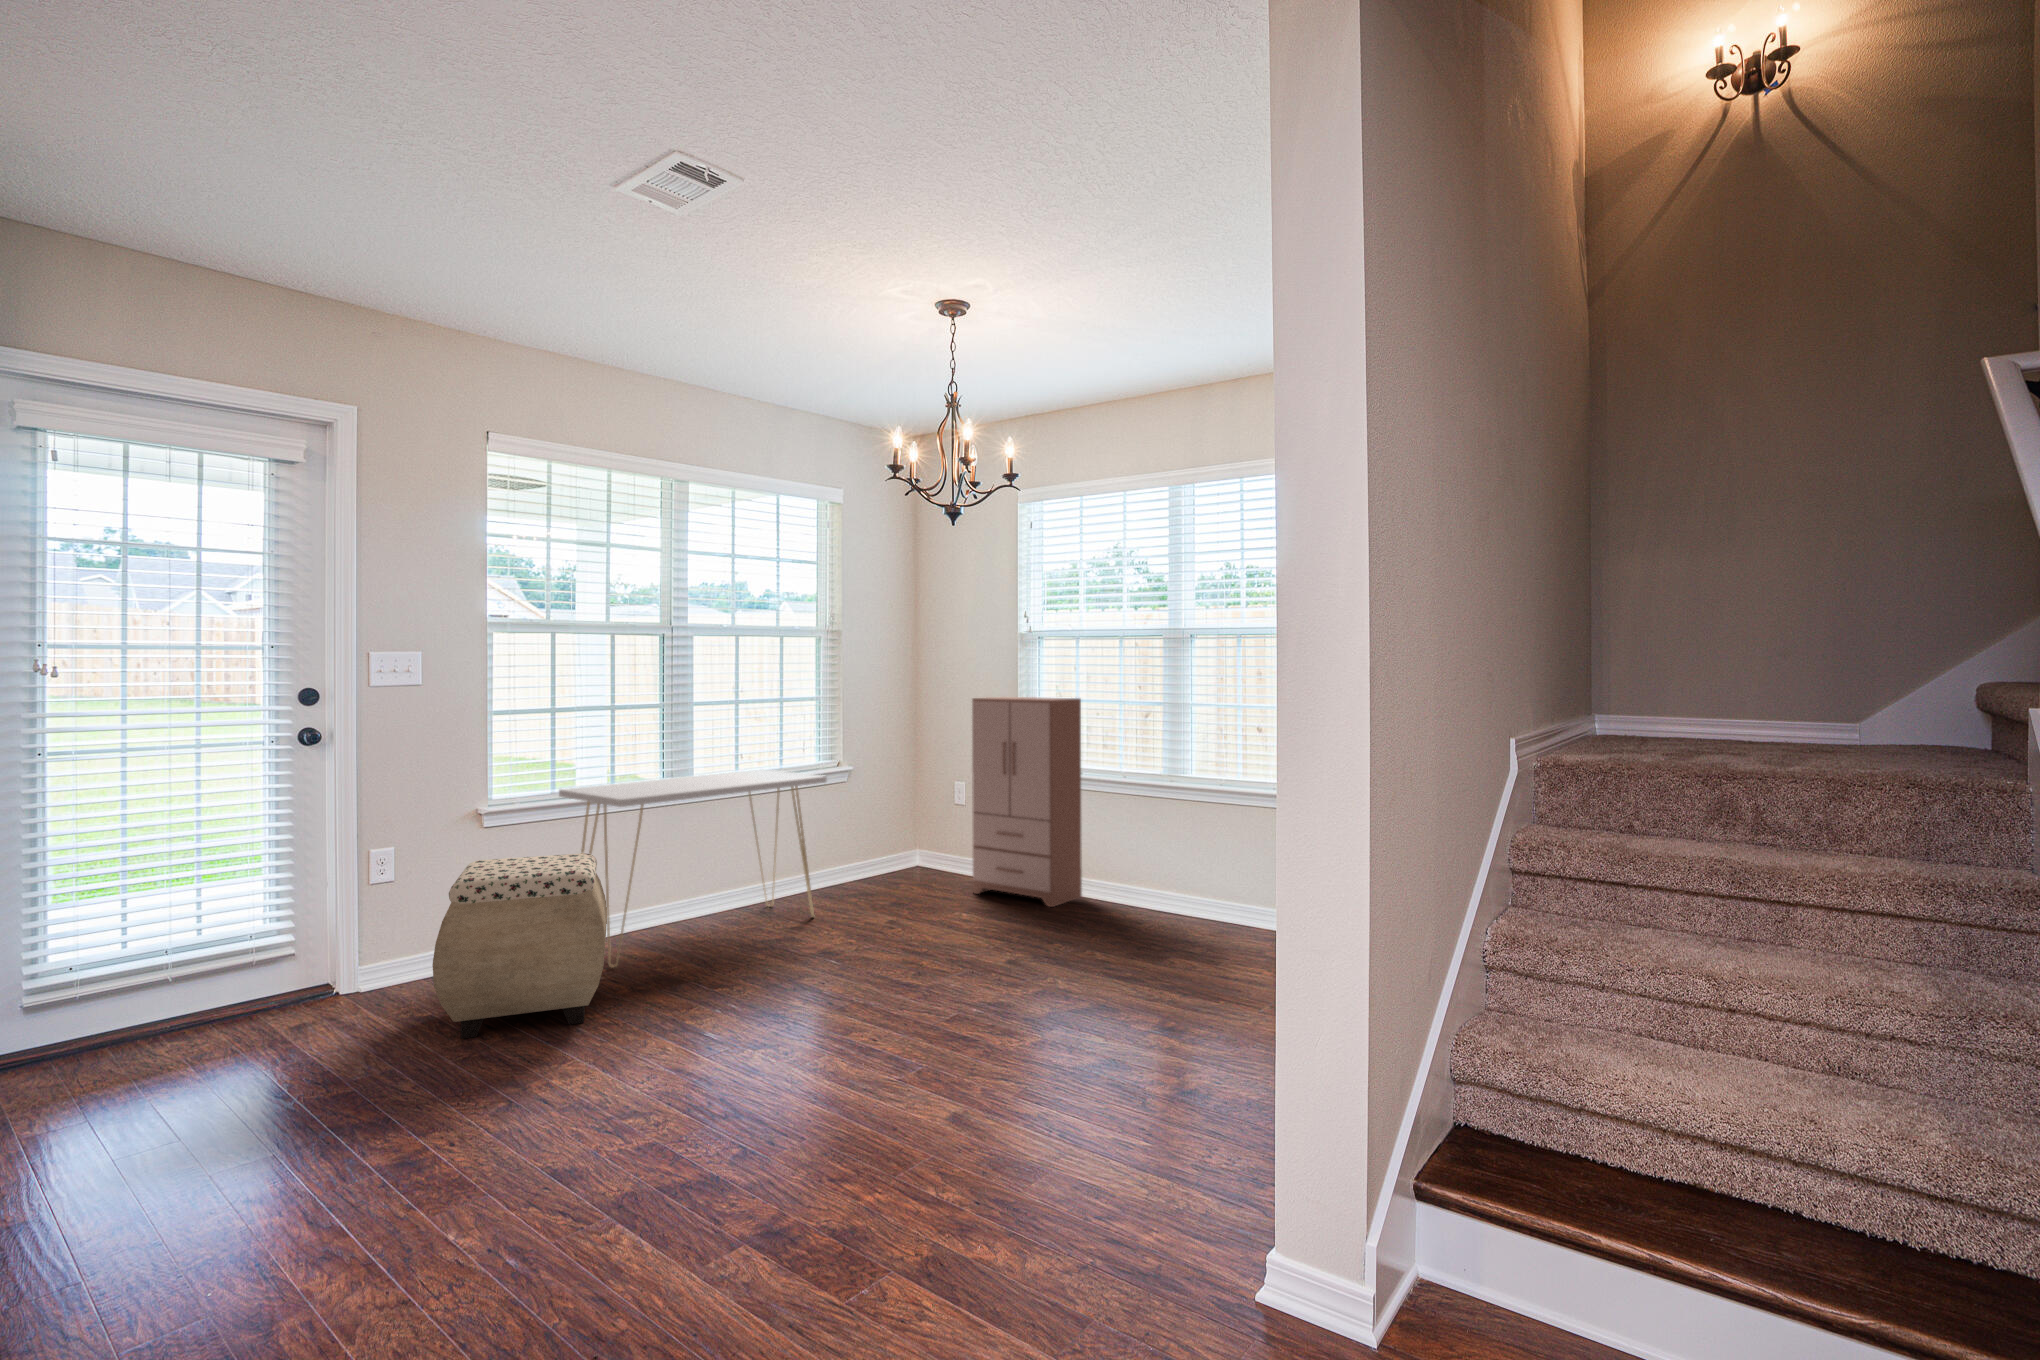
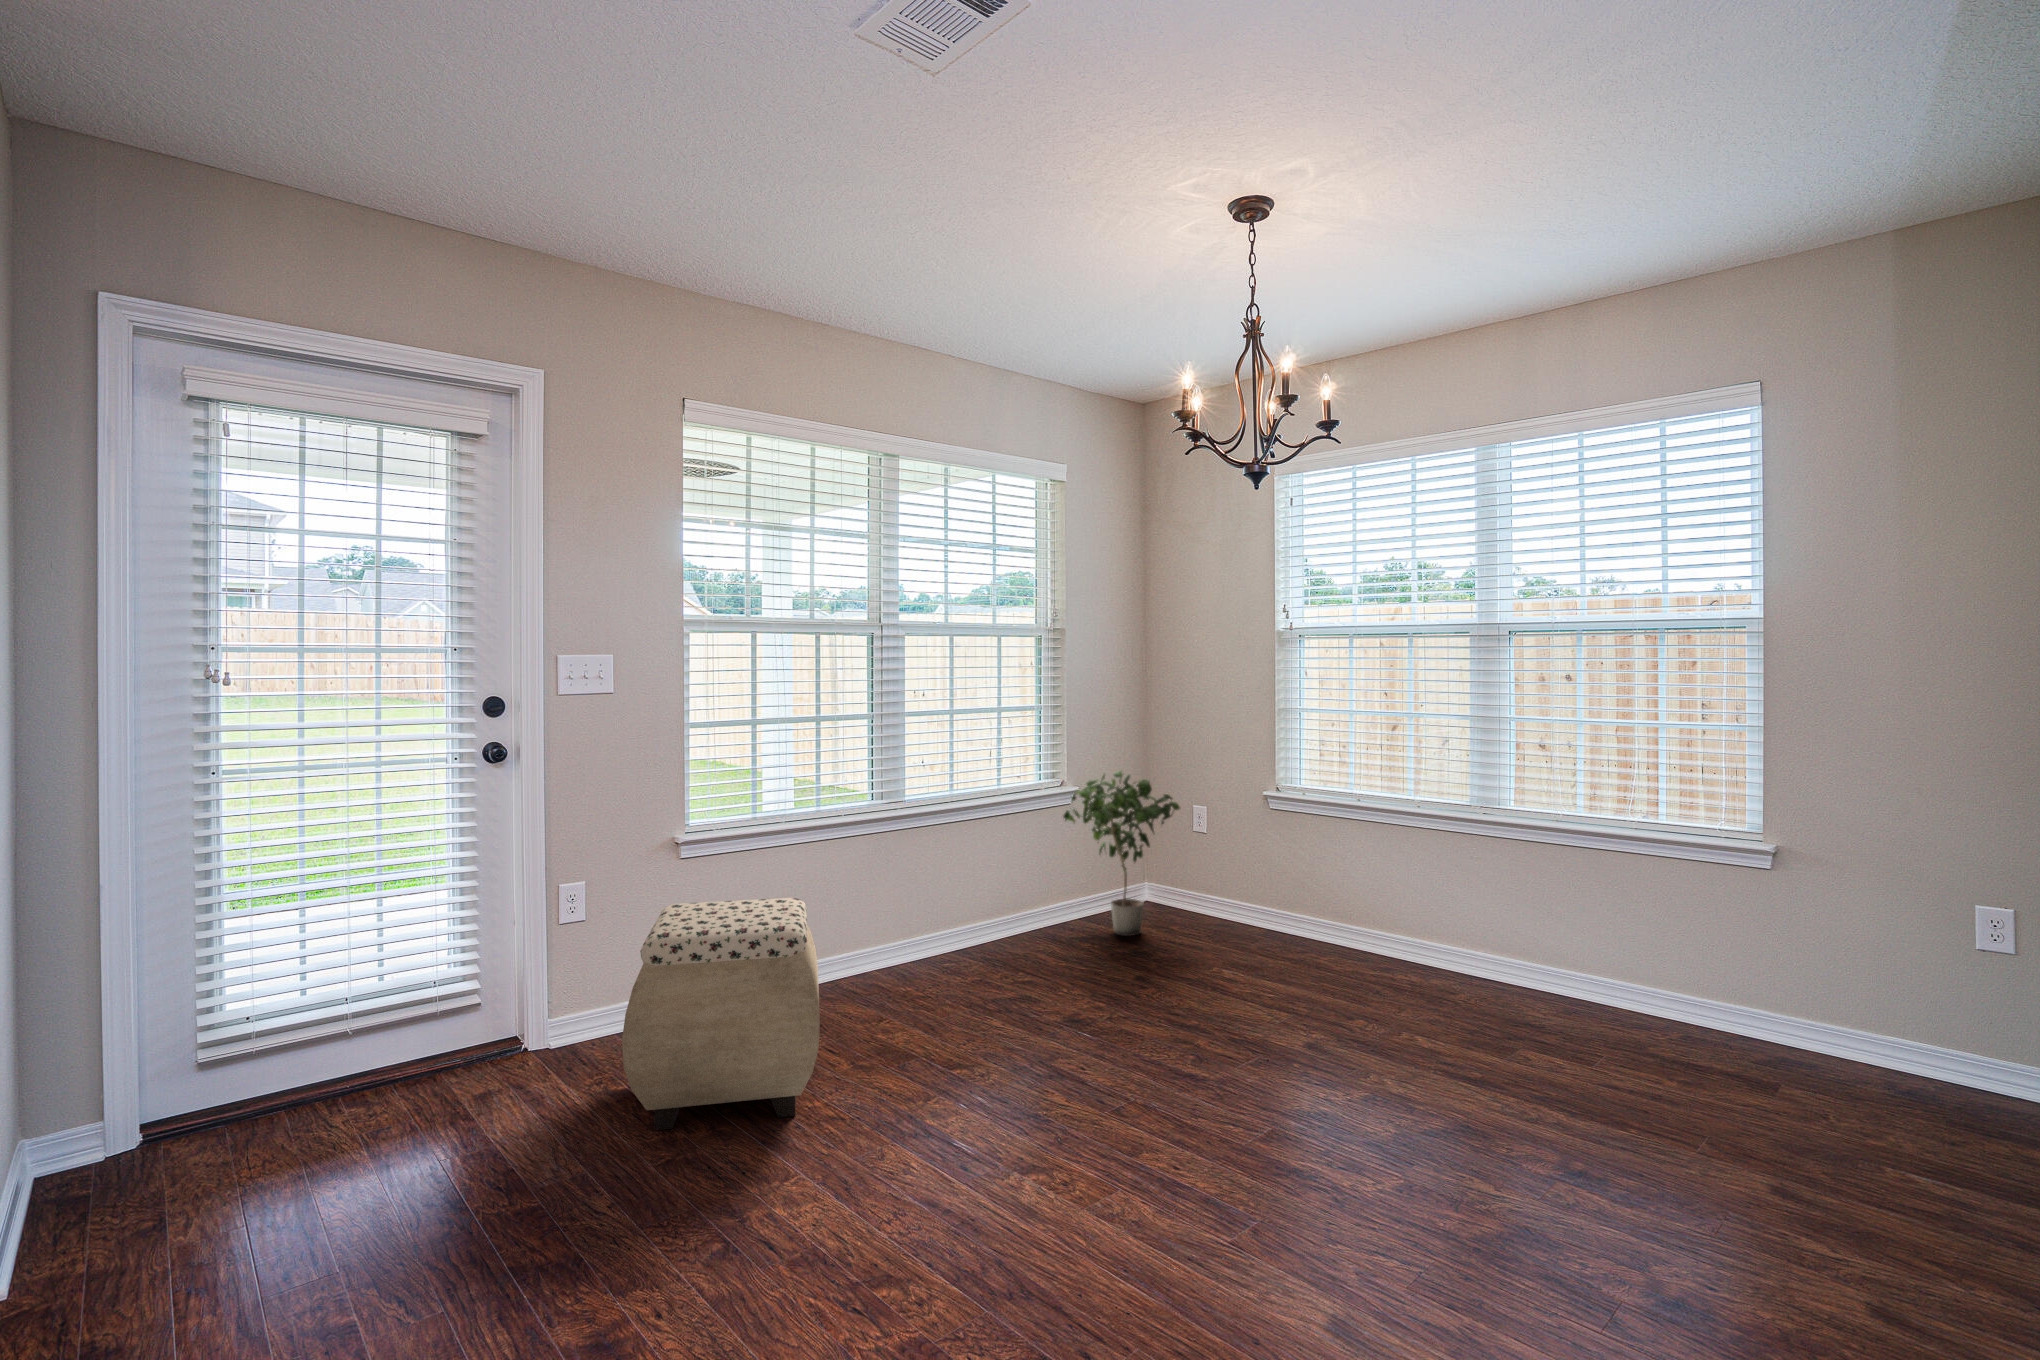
cabinet: present [972,697,1082,907] -> none [1222,706,1363,968]
potted plant: none [839,753,937,892] -> present [1063,771,1180,936]
console table: present [559,769,827,967] -> none [762,789,1058,1030]

